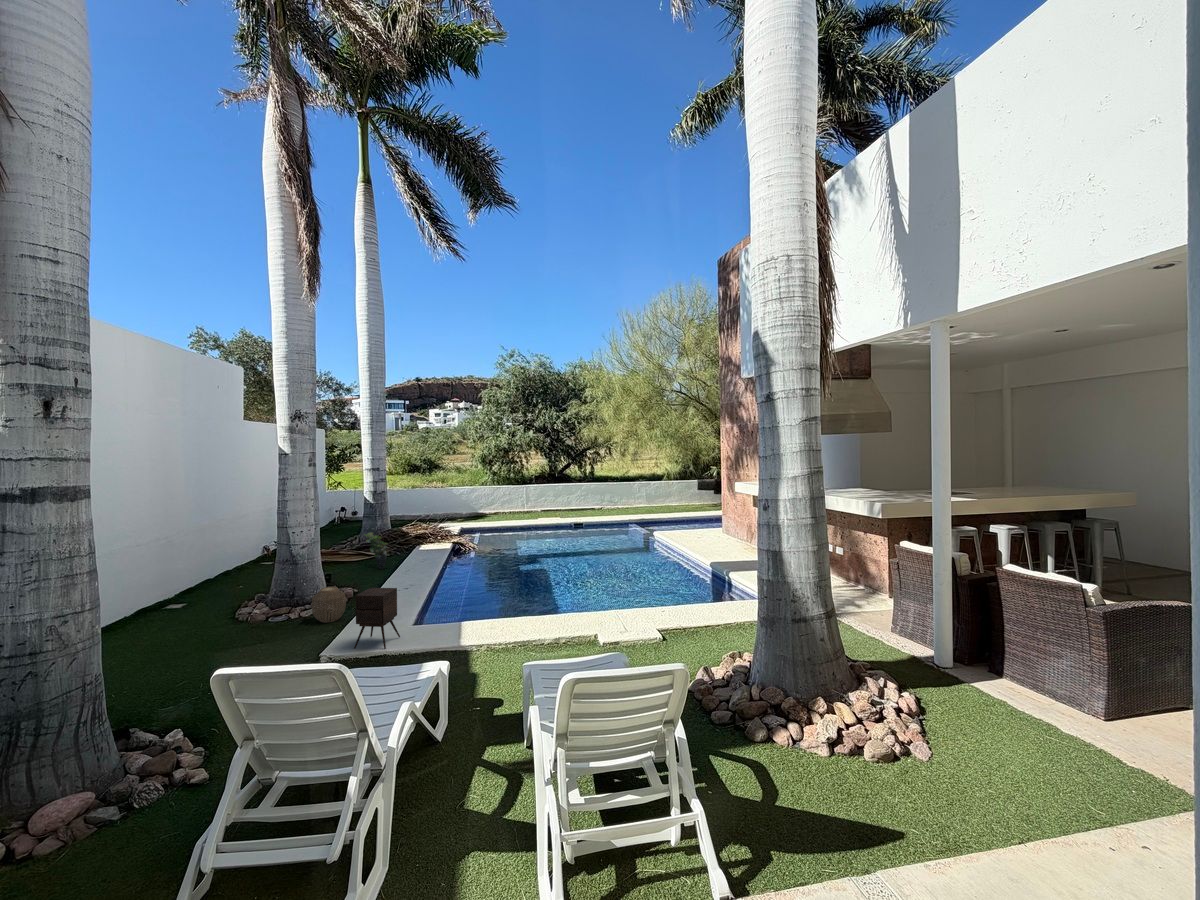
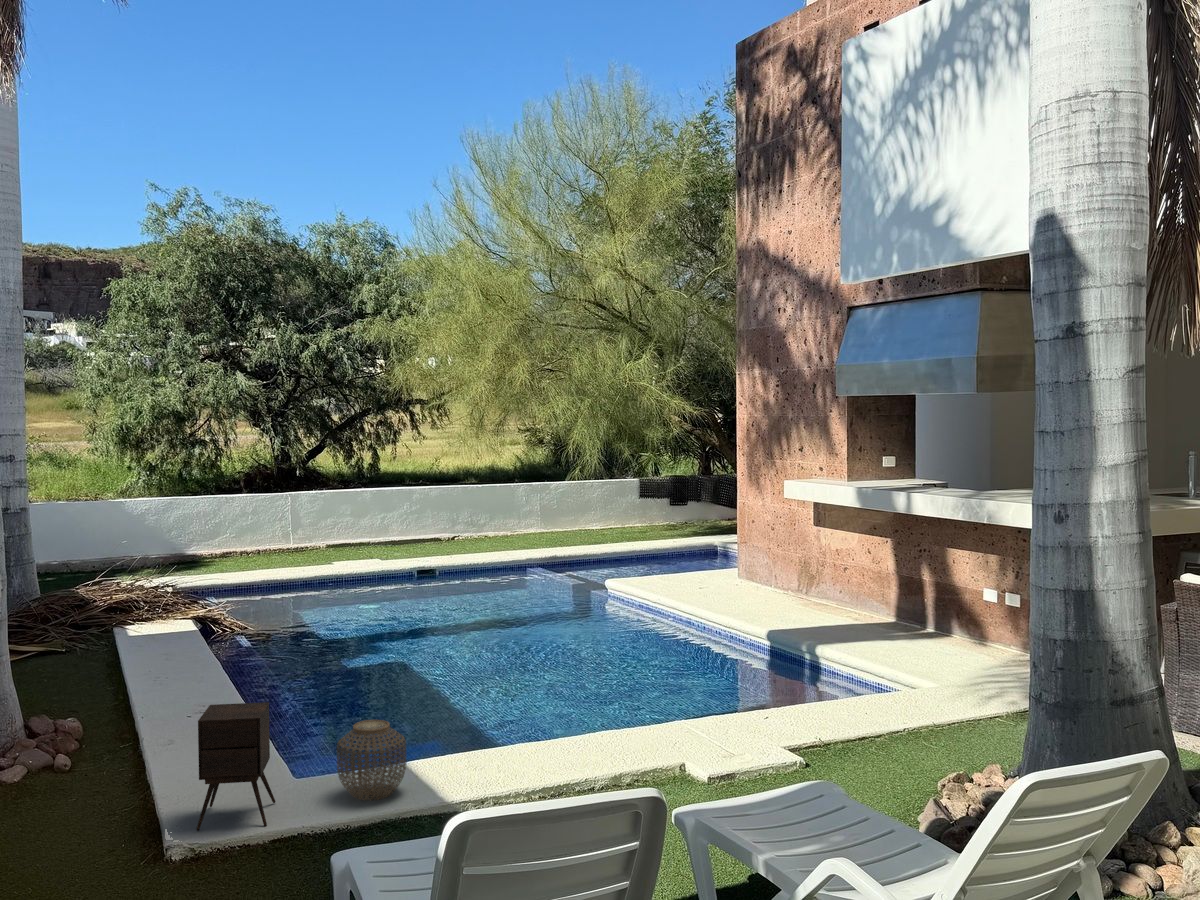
potted plant: present [365,533,387,569] -> none [39,596,96,678]
woven basket: present [312,587,346,623] -> present [337,720,406,800]

